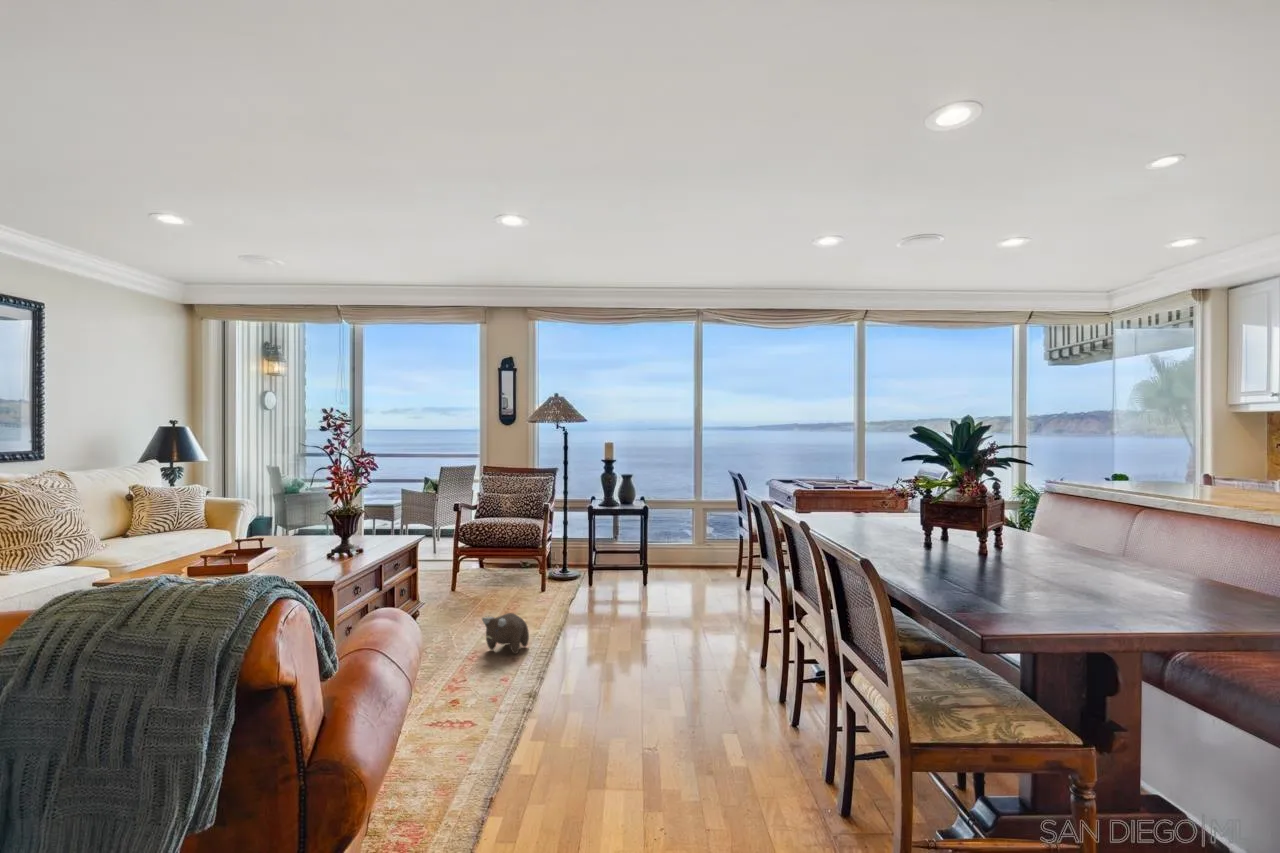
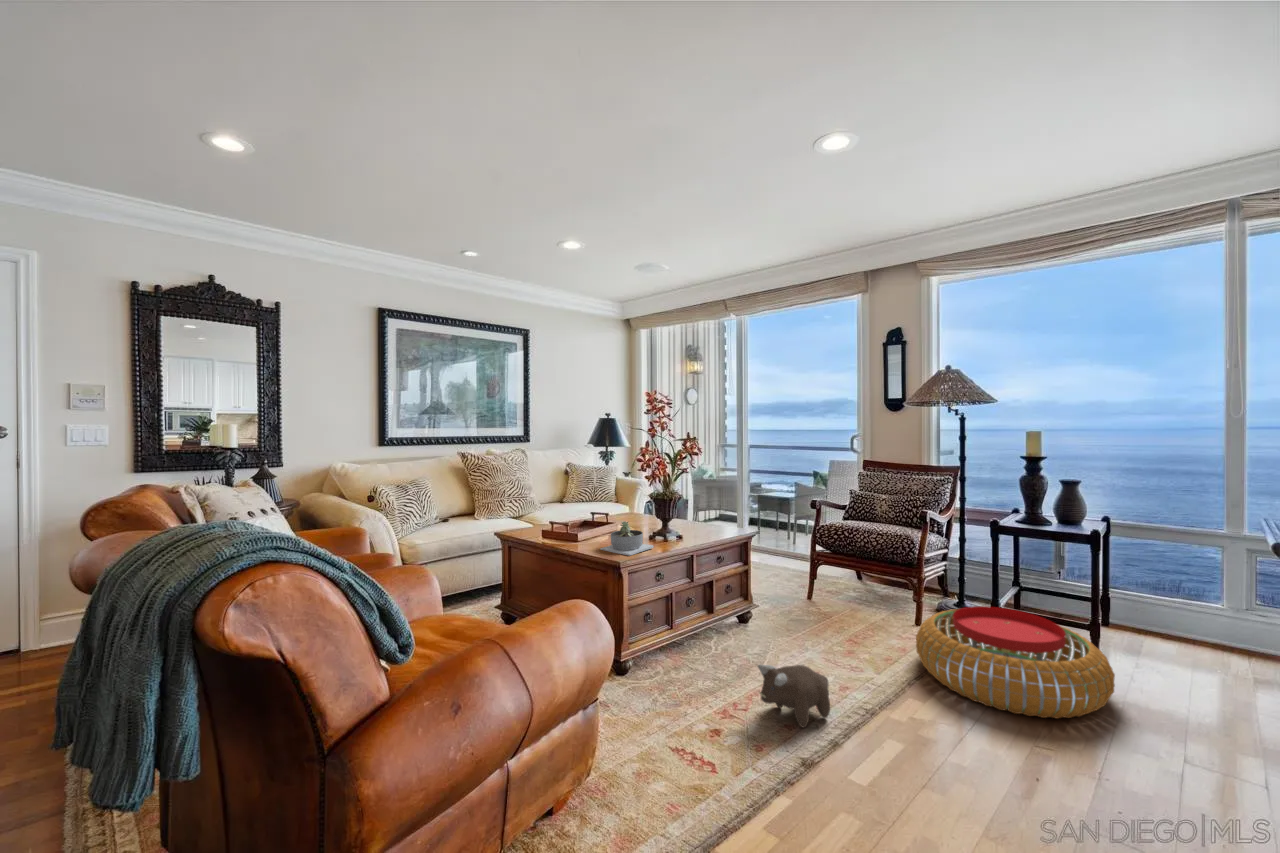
succulent planter: none [292,530,345,561] -> present [601,521,654,556]
pouf: none [557,562,664,619] -> present [916,606,1115,719]

